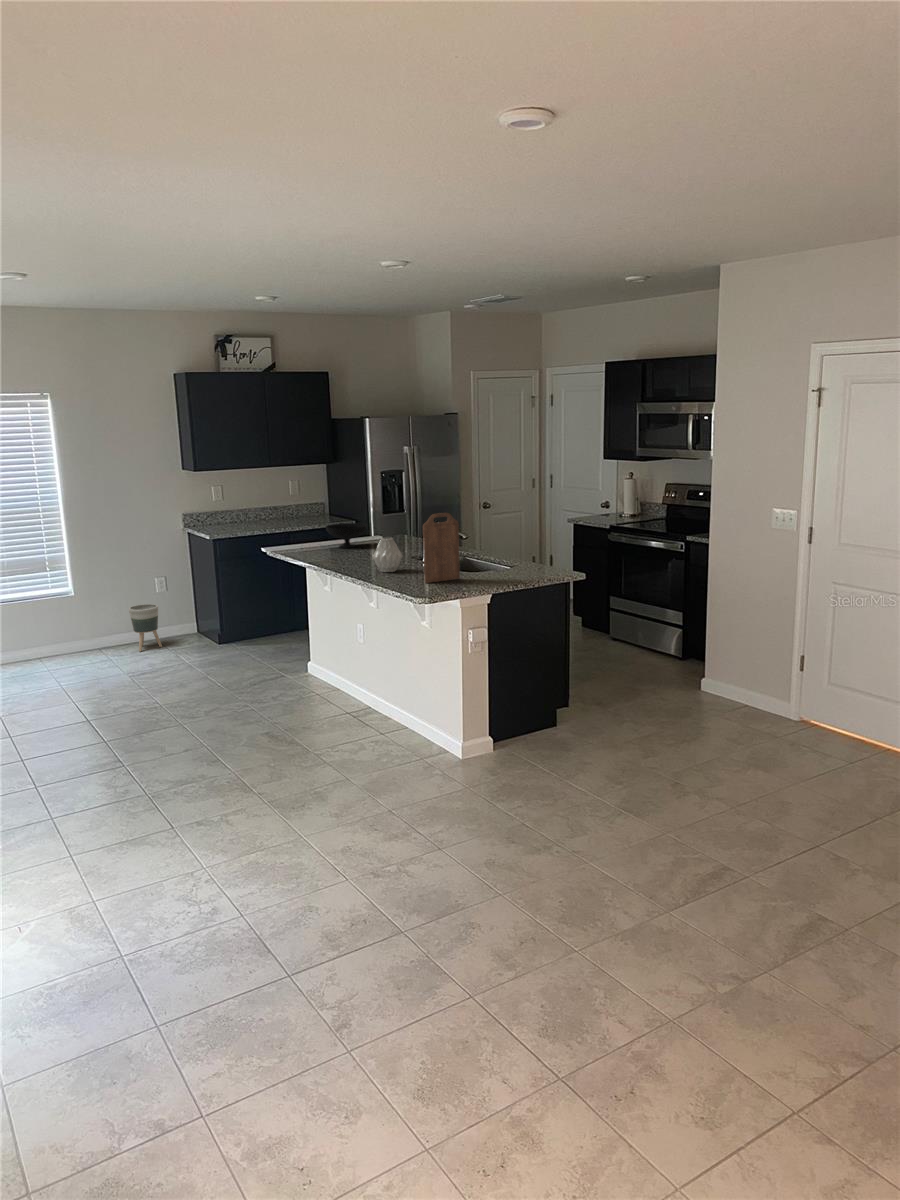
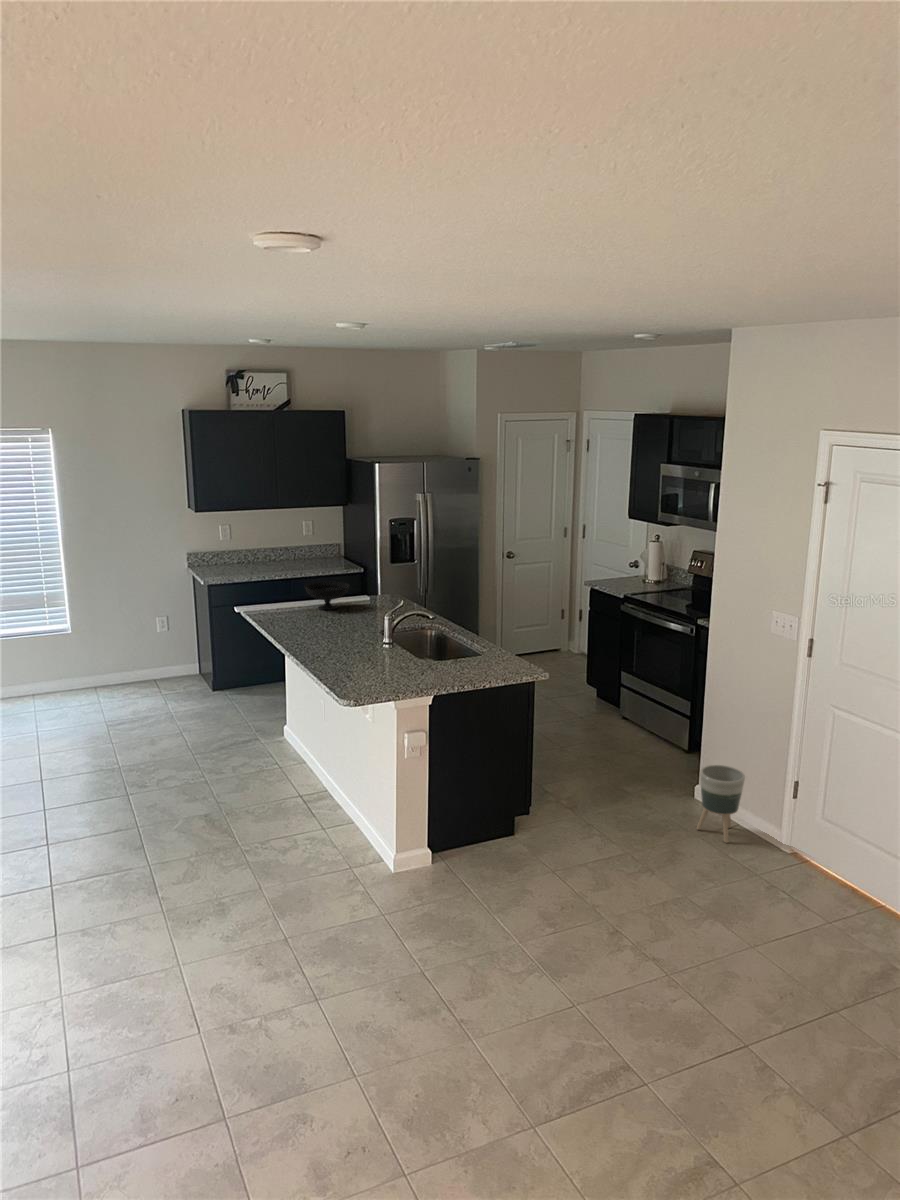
cutting board: present [423,513,460,583] -> none [363,601,405,676]
vase: present [373,538,402,572] -> none [323,616,355,654]
planter: present [129,604,162,652] -> present [697,765,745,843]

